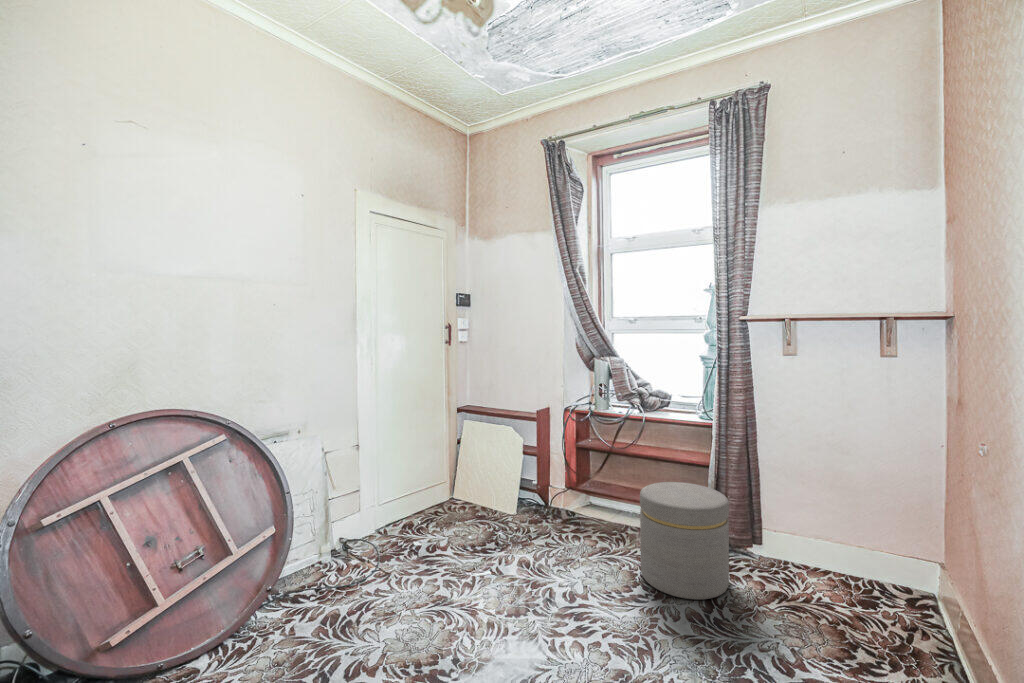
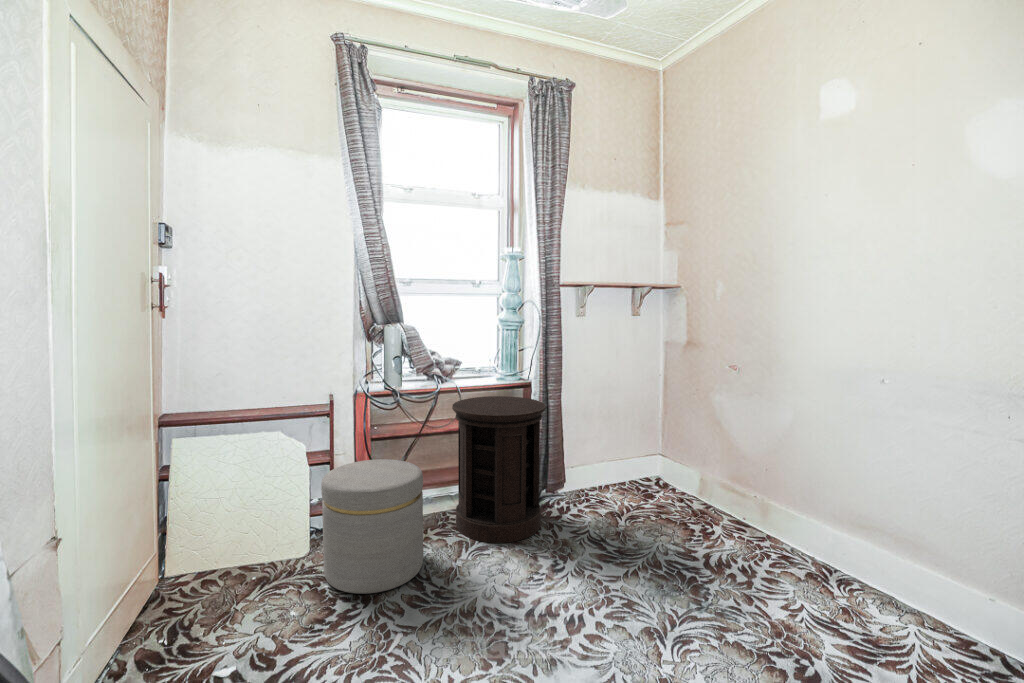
side table: none [784,449,912,626] -> present [452,396,546,543]

